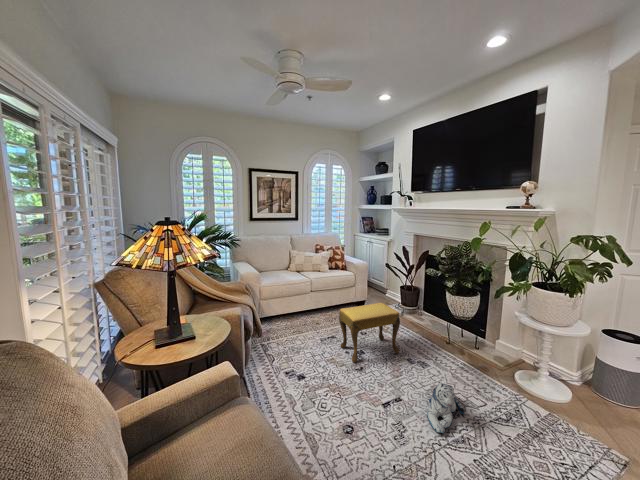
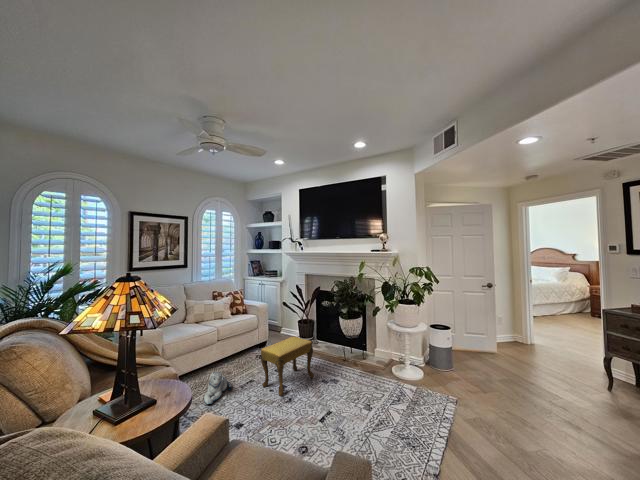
plush toy: present [427,383,464,433] -> present [204,372,232,404]

